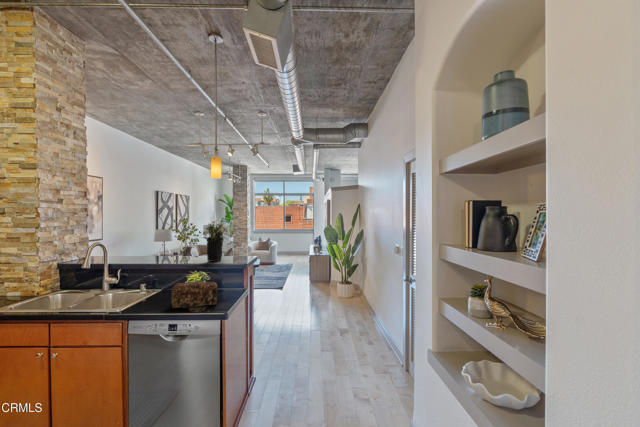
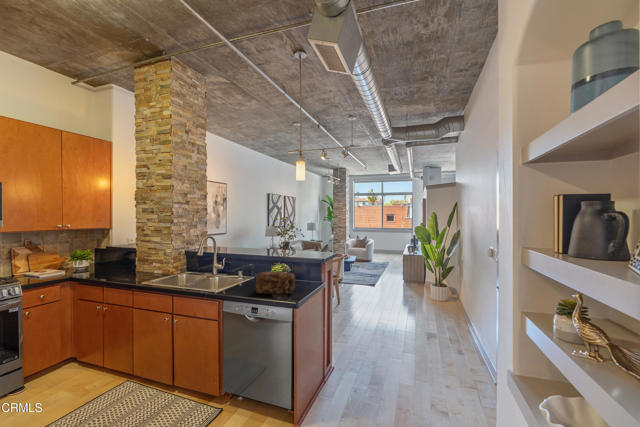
flower arrangement: present [203,221,233,262] -> none [286,218,317,255]

